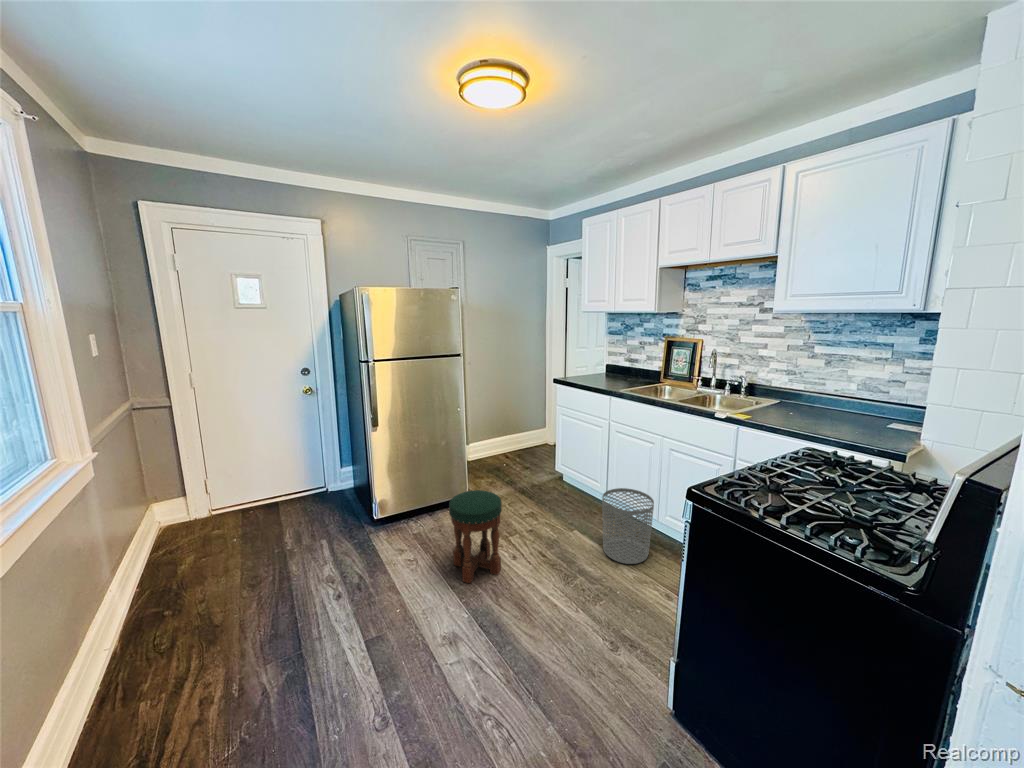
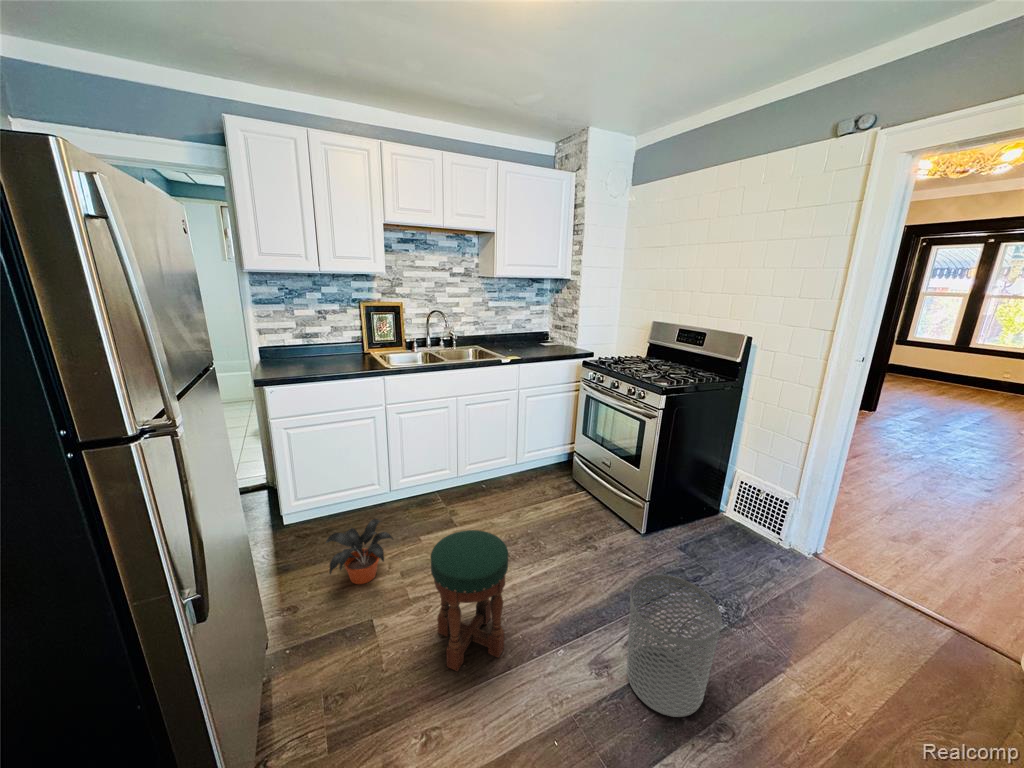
potted plant: none [502,480,550,520] -> present [326,519,393,584]
waste bin: present [602,488,654,564] -> present [627,575,722,717]

